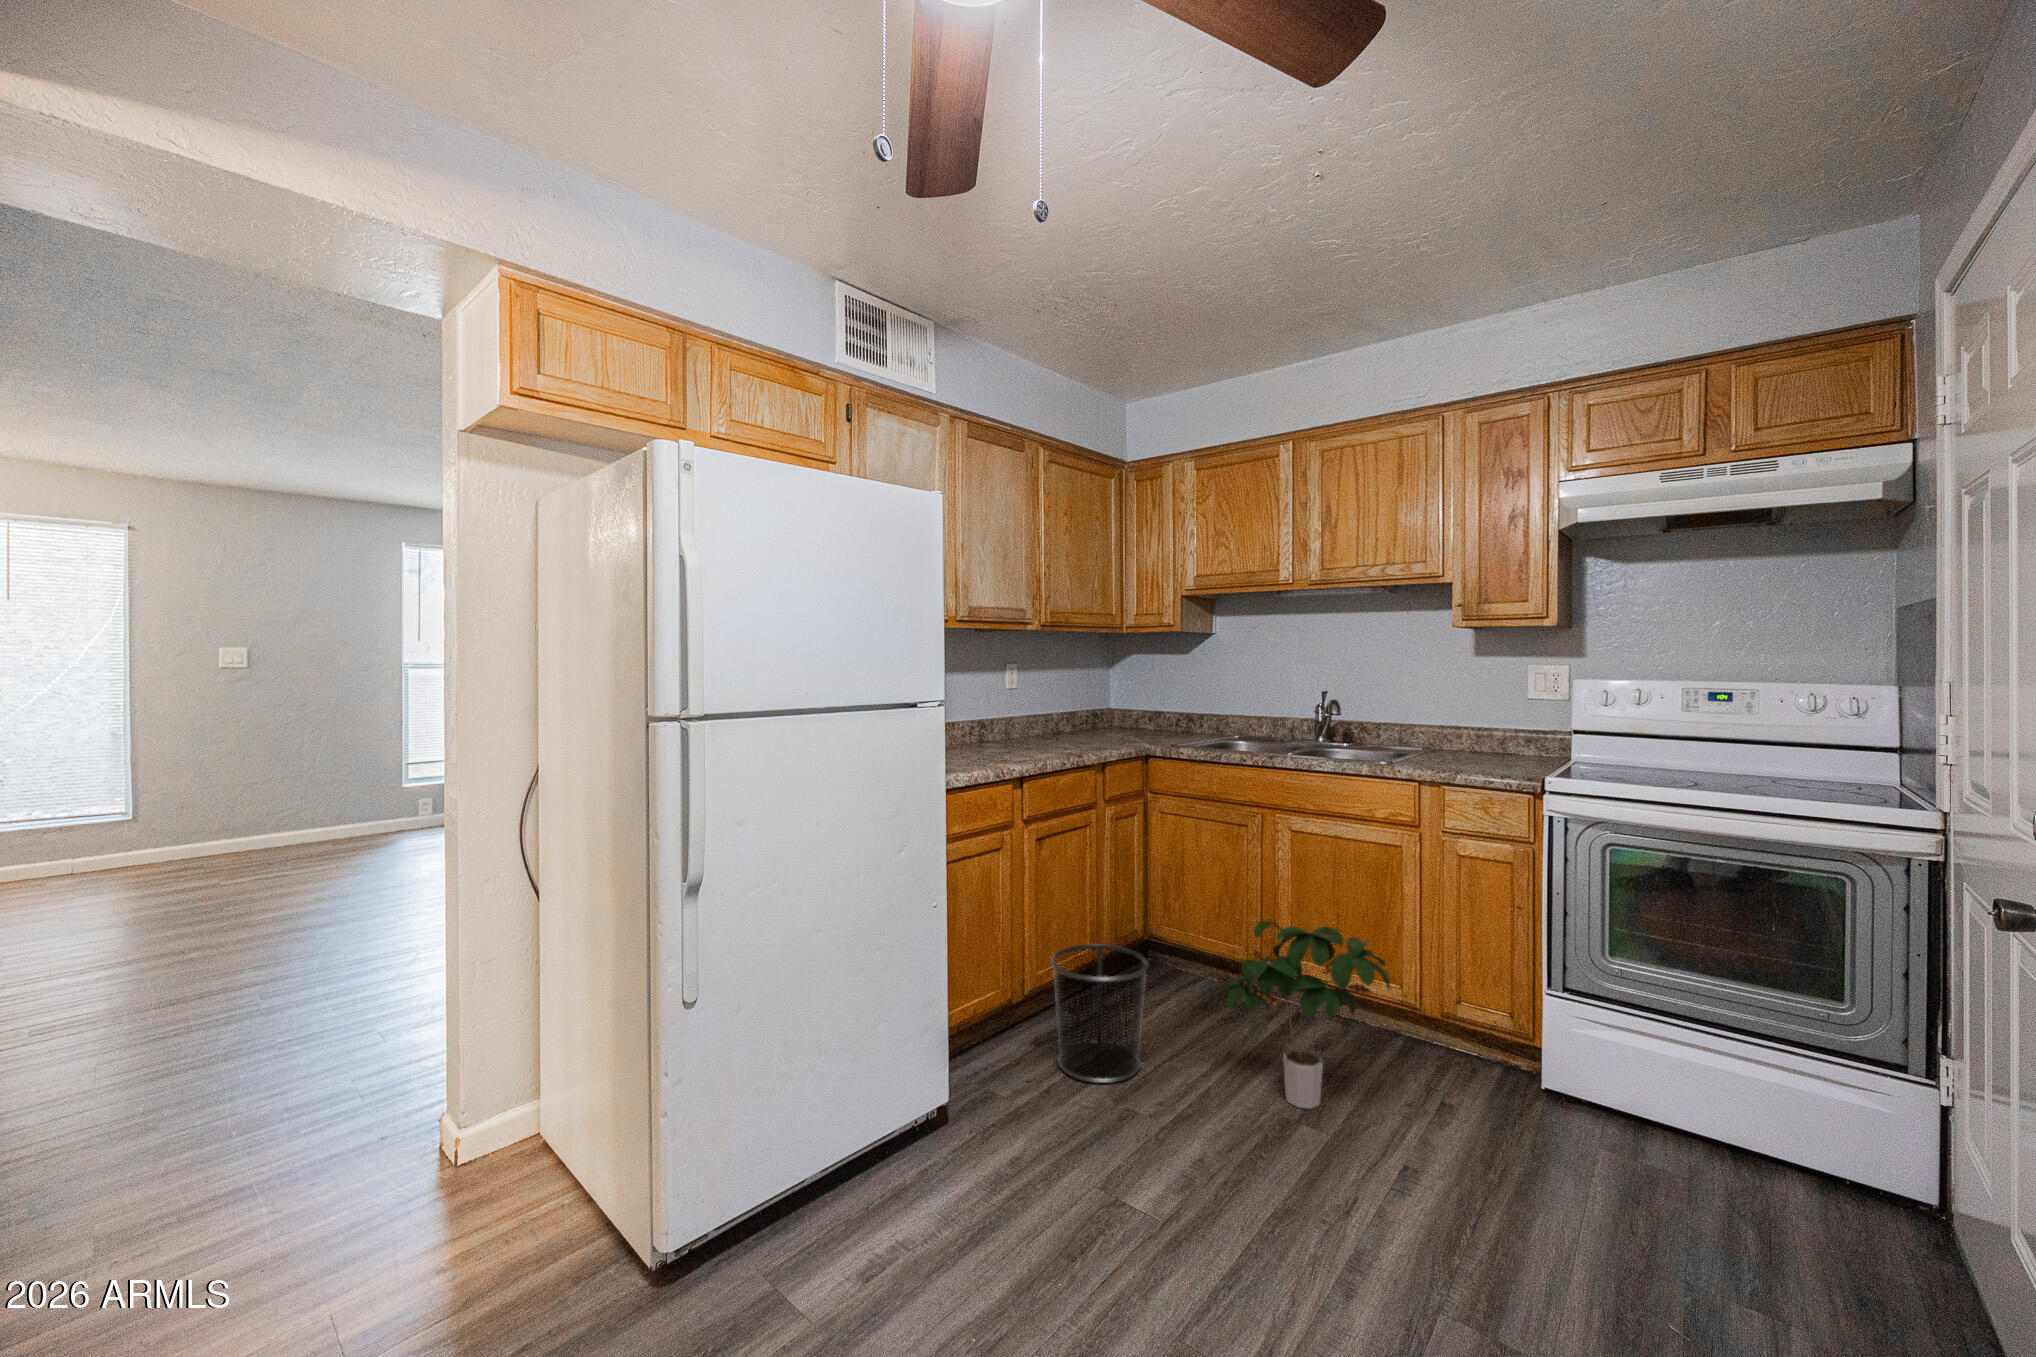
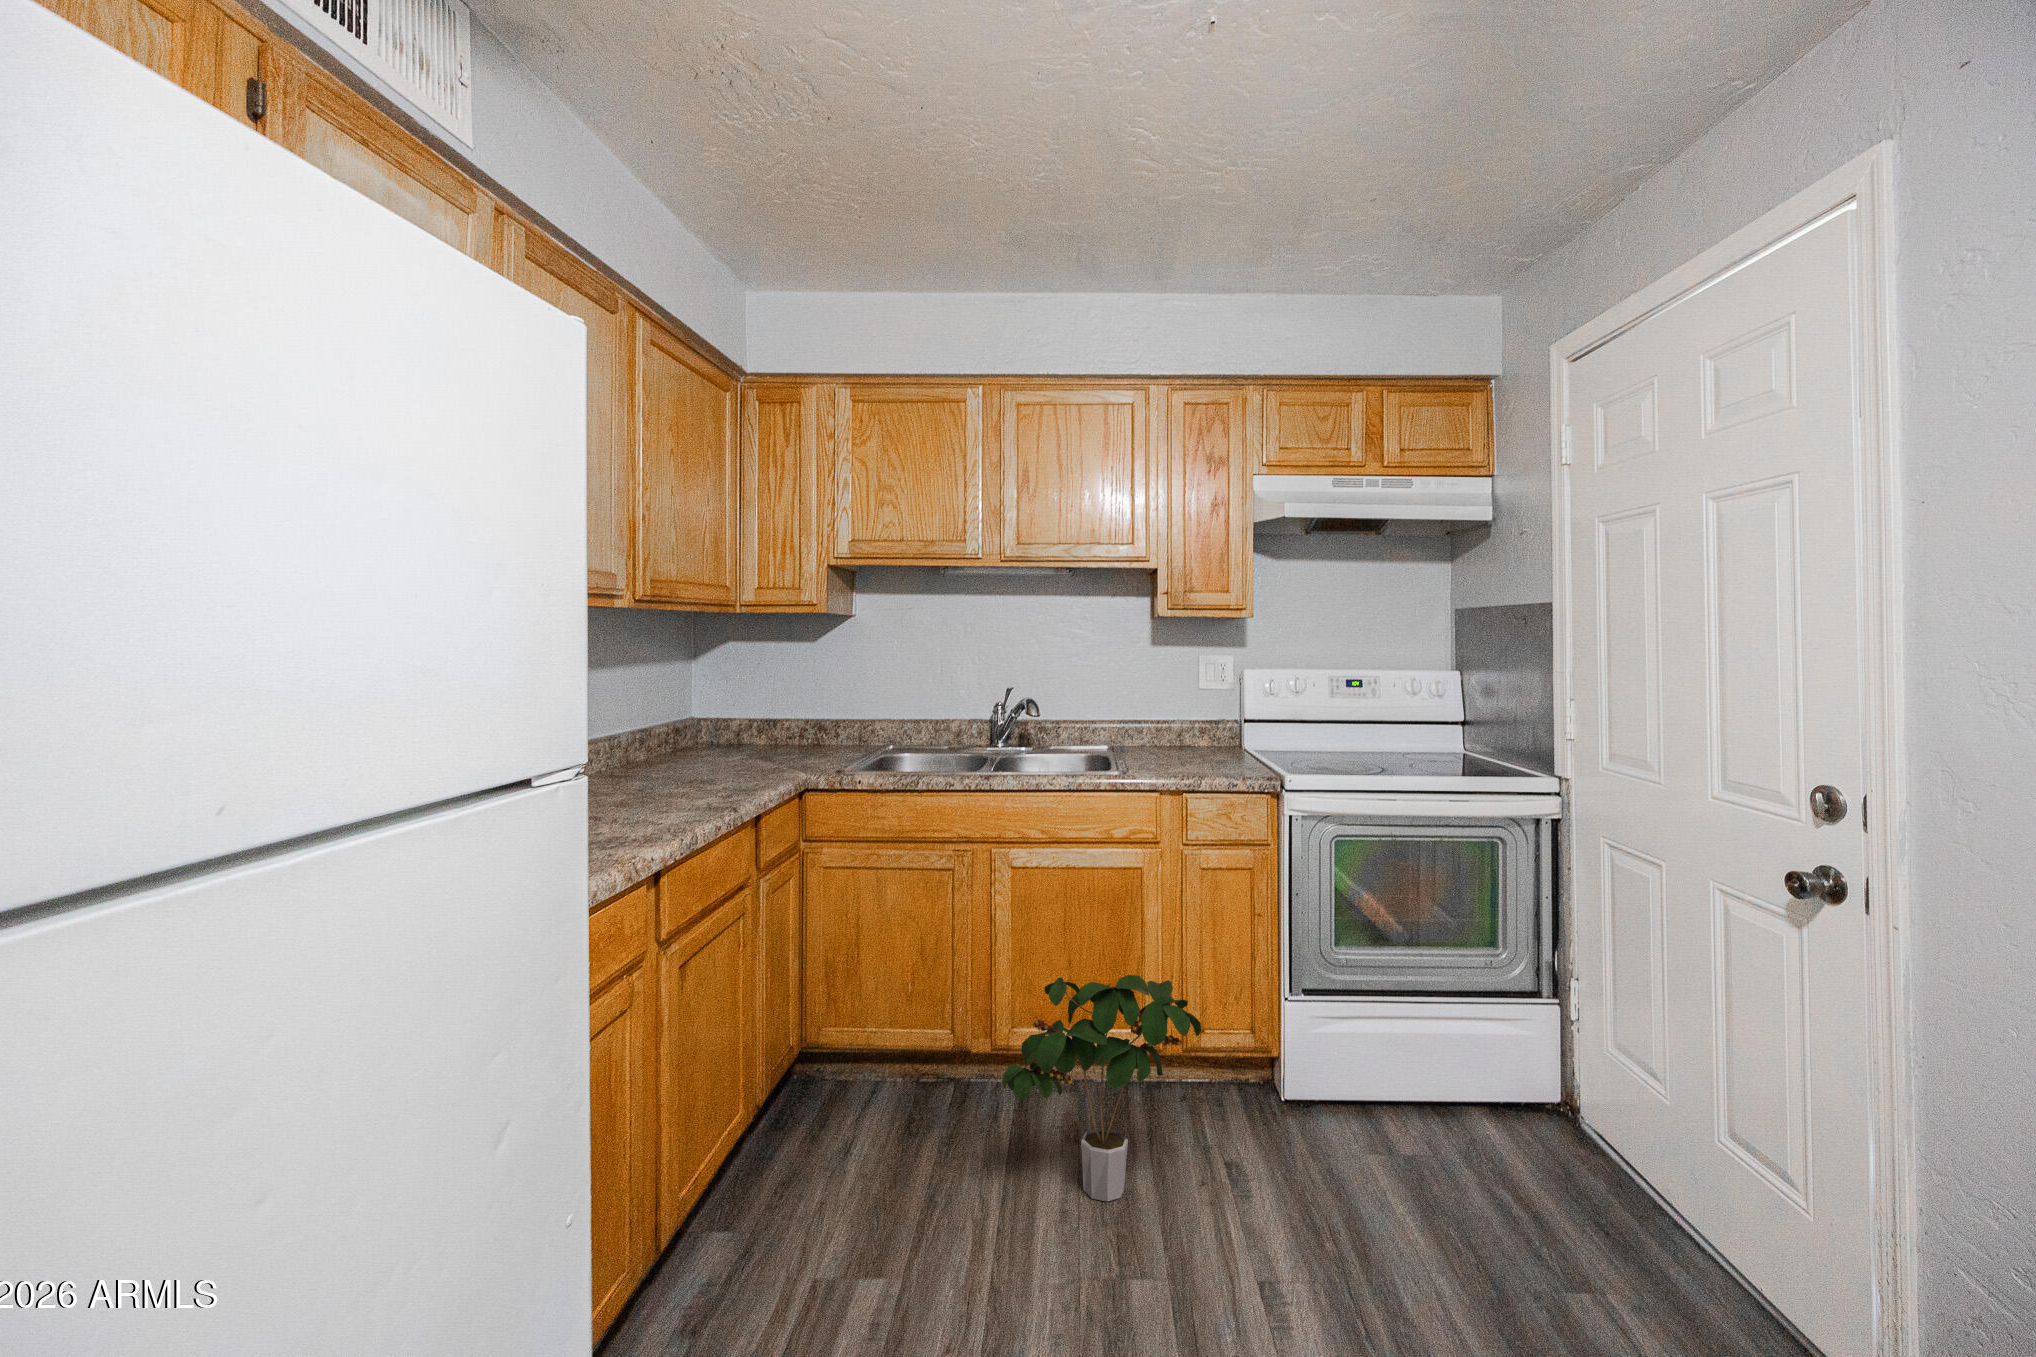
waste bin: present [1051,944,1148,1083] -> none [775,1054,917,1267]

